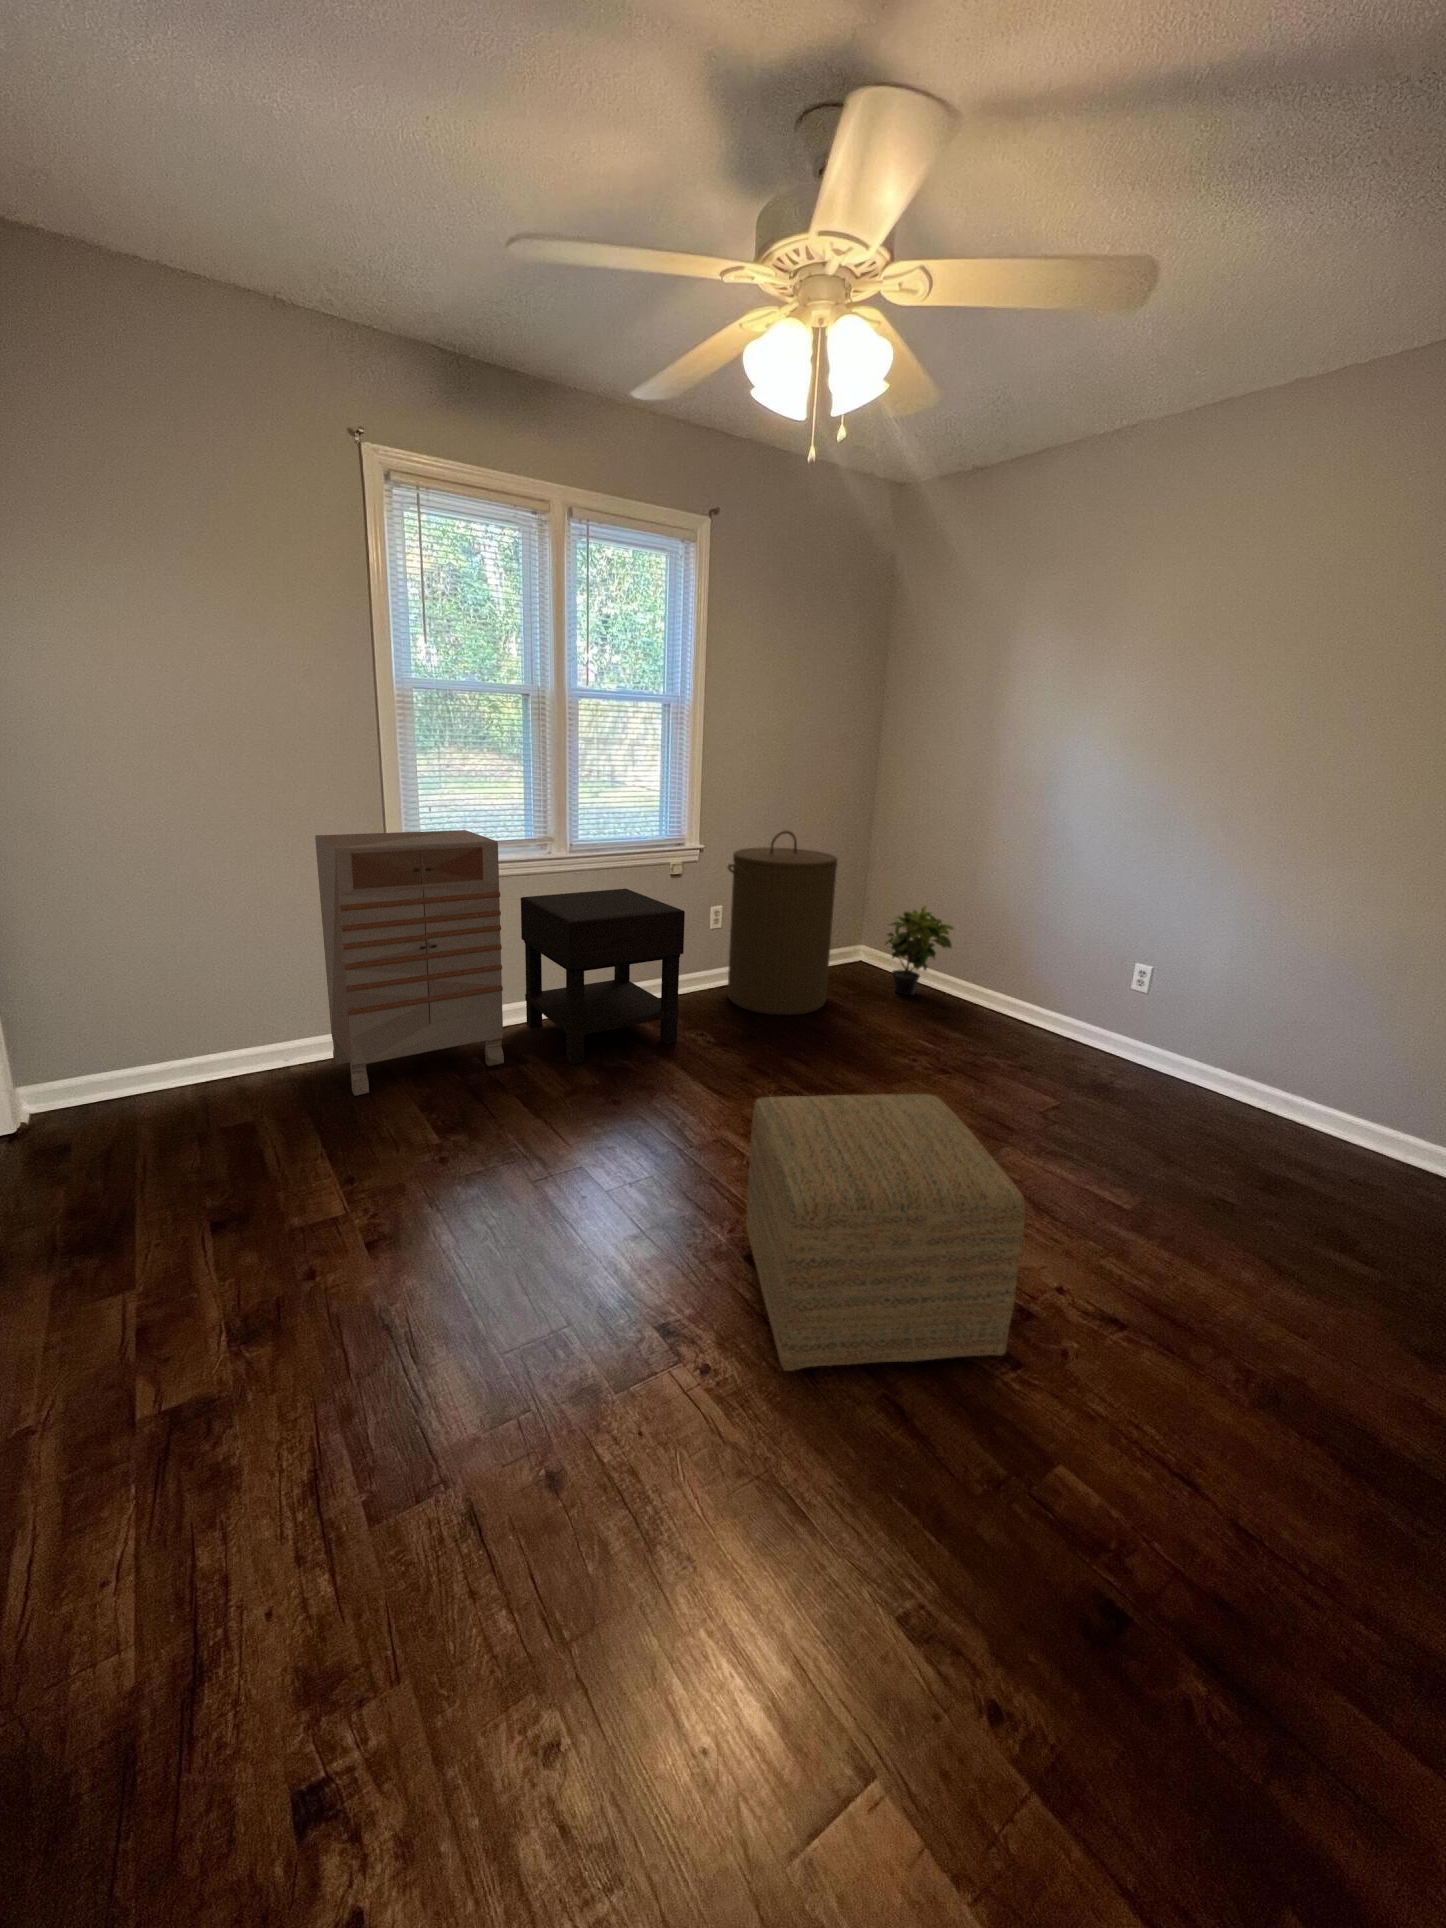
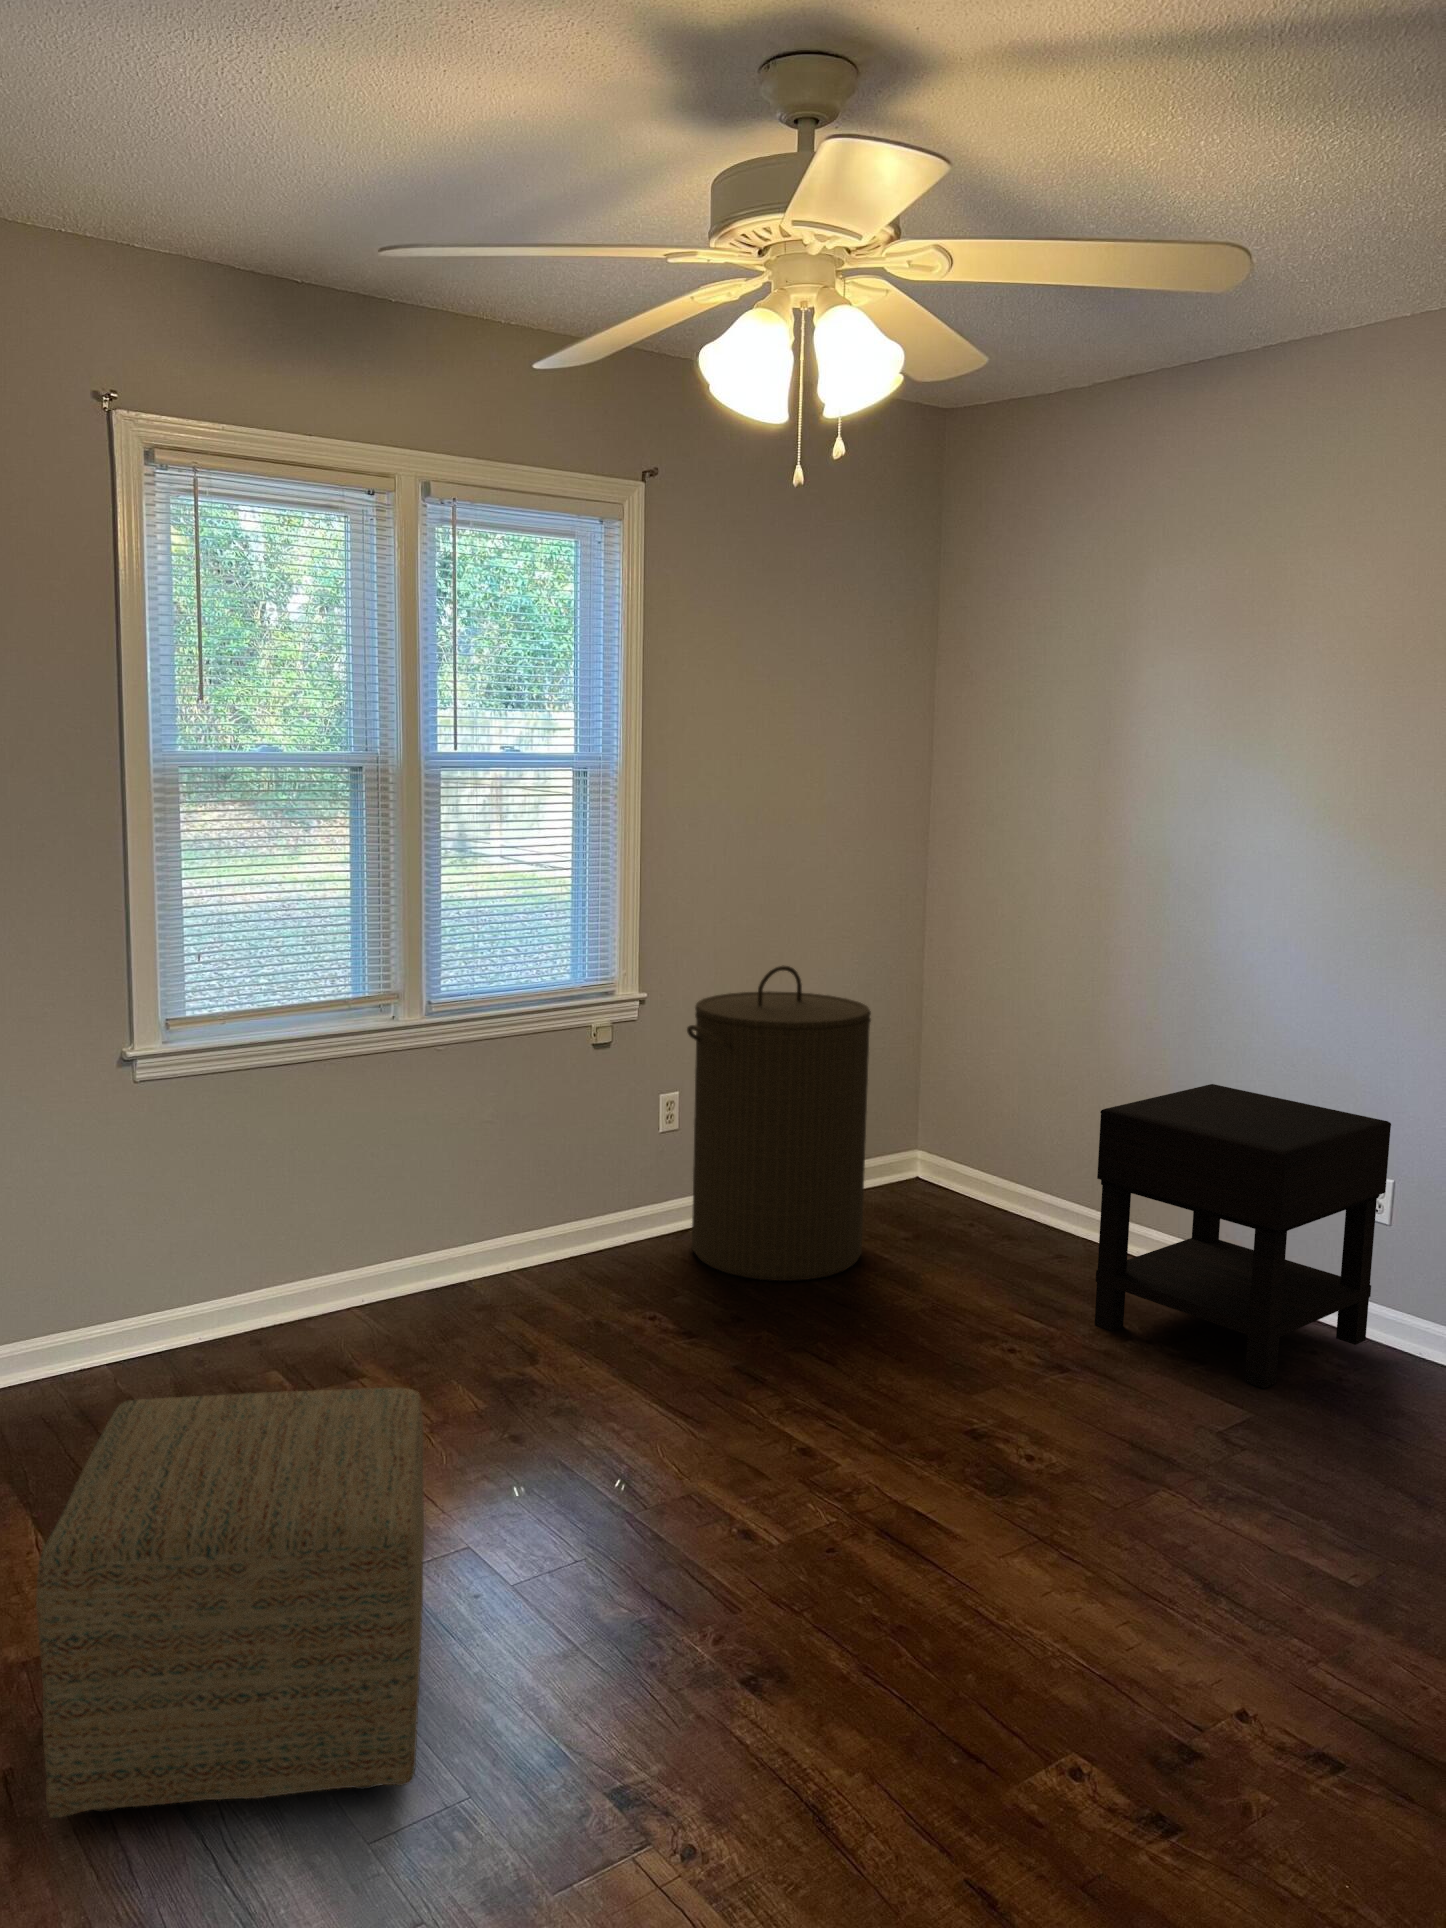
dresser: present [315,830,504,1096] -> none [19,989,322,1444]
nightstand: present [521,889,685,1064] -> present [1095,1084,1391,1388]
potted plant: present [886,906,954,995] -> none [958,1081,1076,1238]
ottoman: present [746,1094,1025,1371] -> present [36,1388,424,1818]

